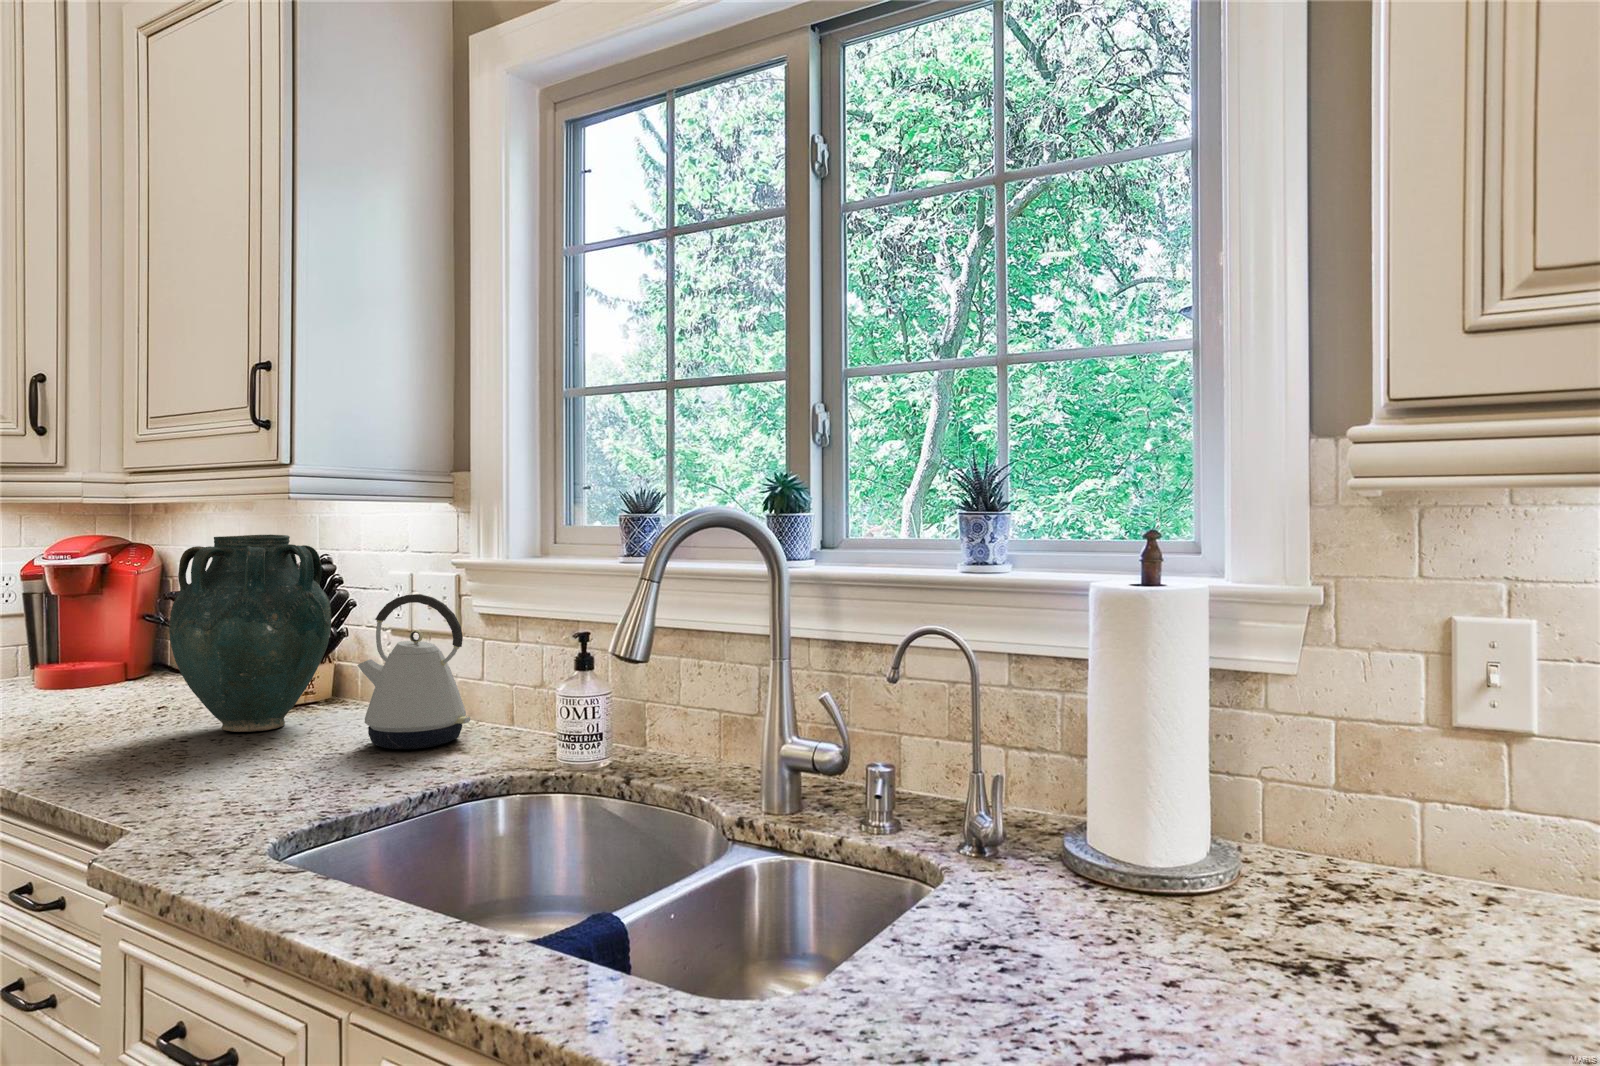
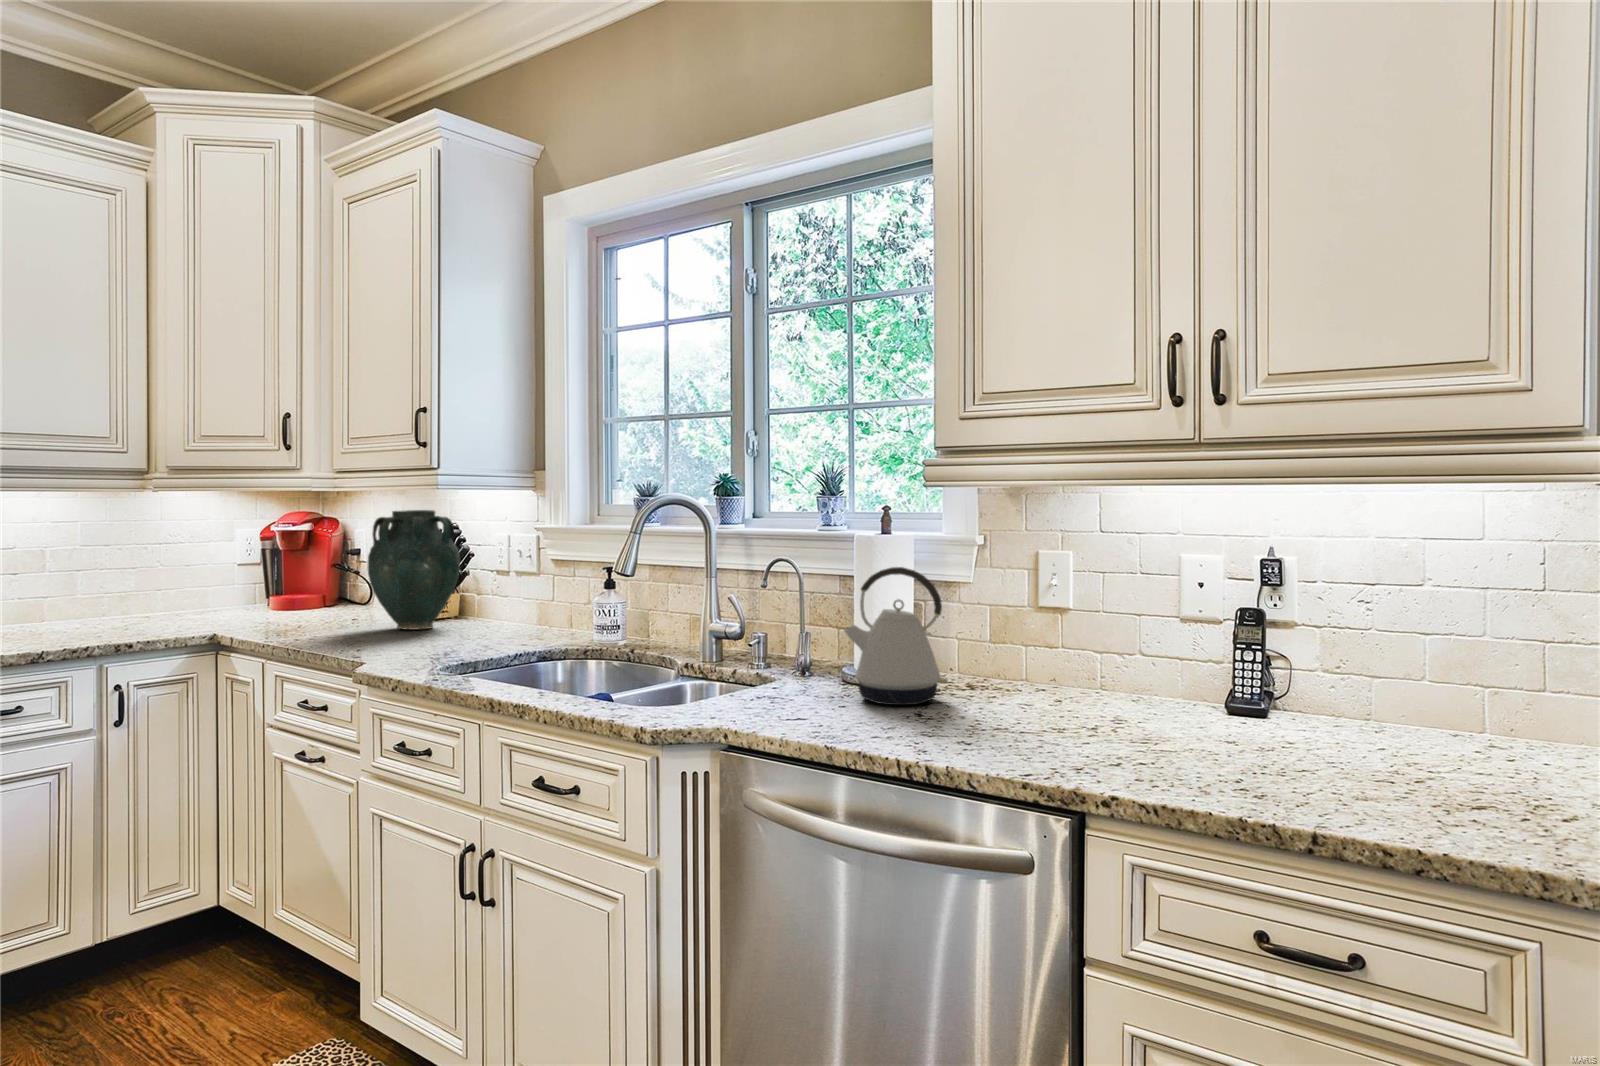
kettle: present [357,594,470,749] -> present [844,567,948,705]

